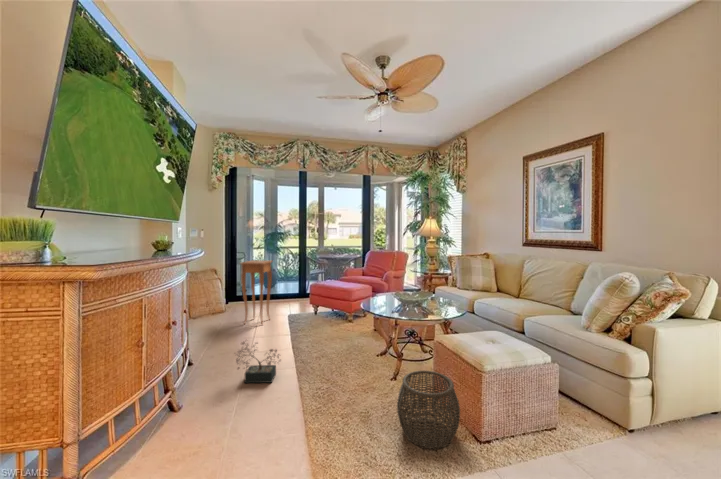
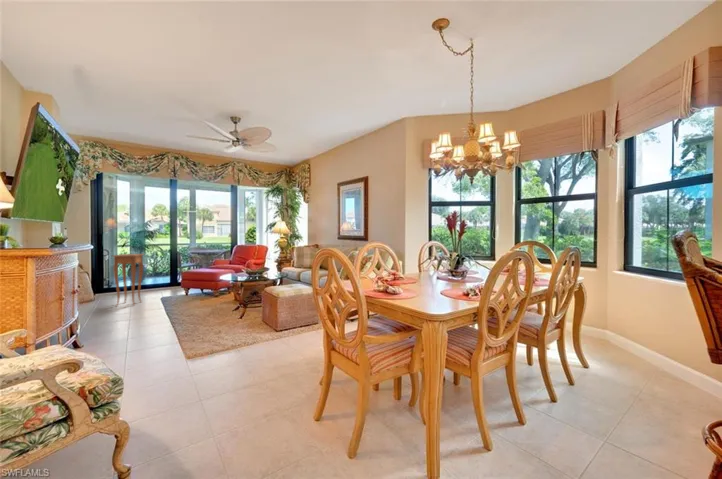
decorative plant: present [236,342,281,383] -> none [116,305,154,333]
woven basket: present [397,371,460,449] -> none [228,306,262,341]

